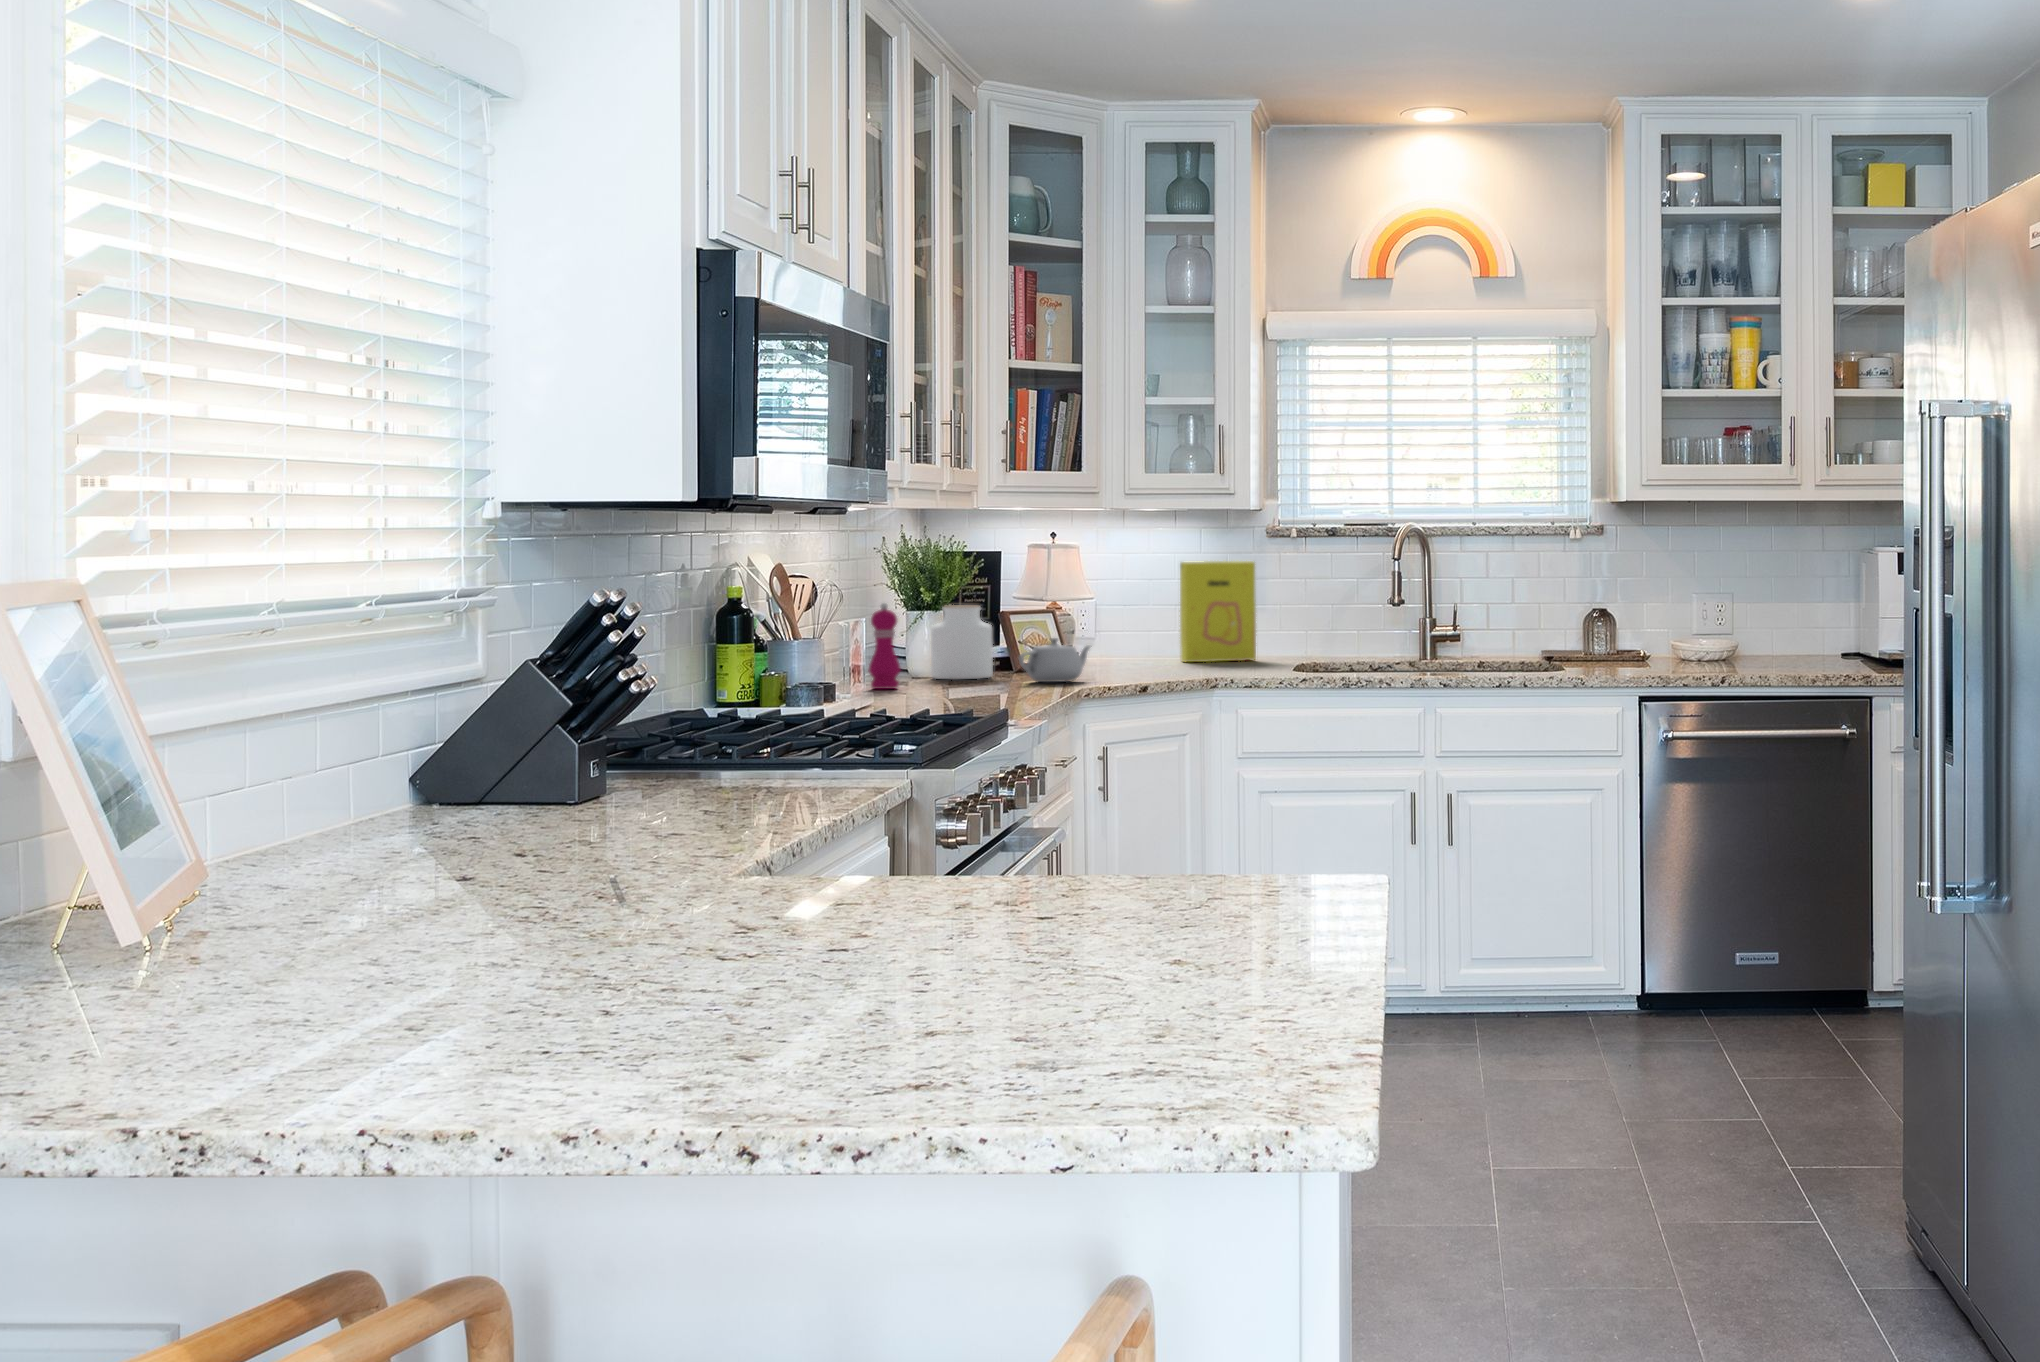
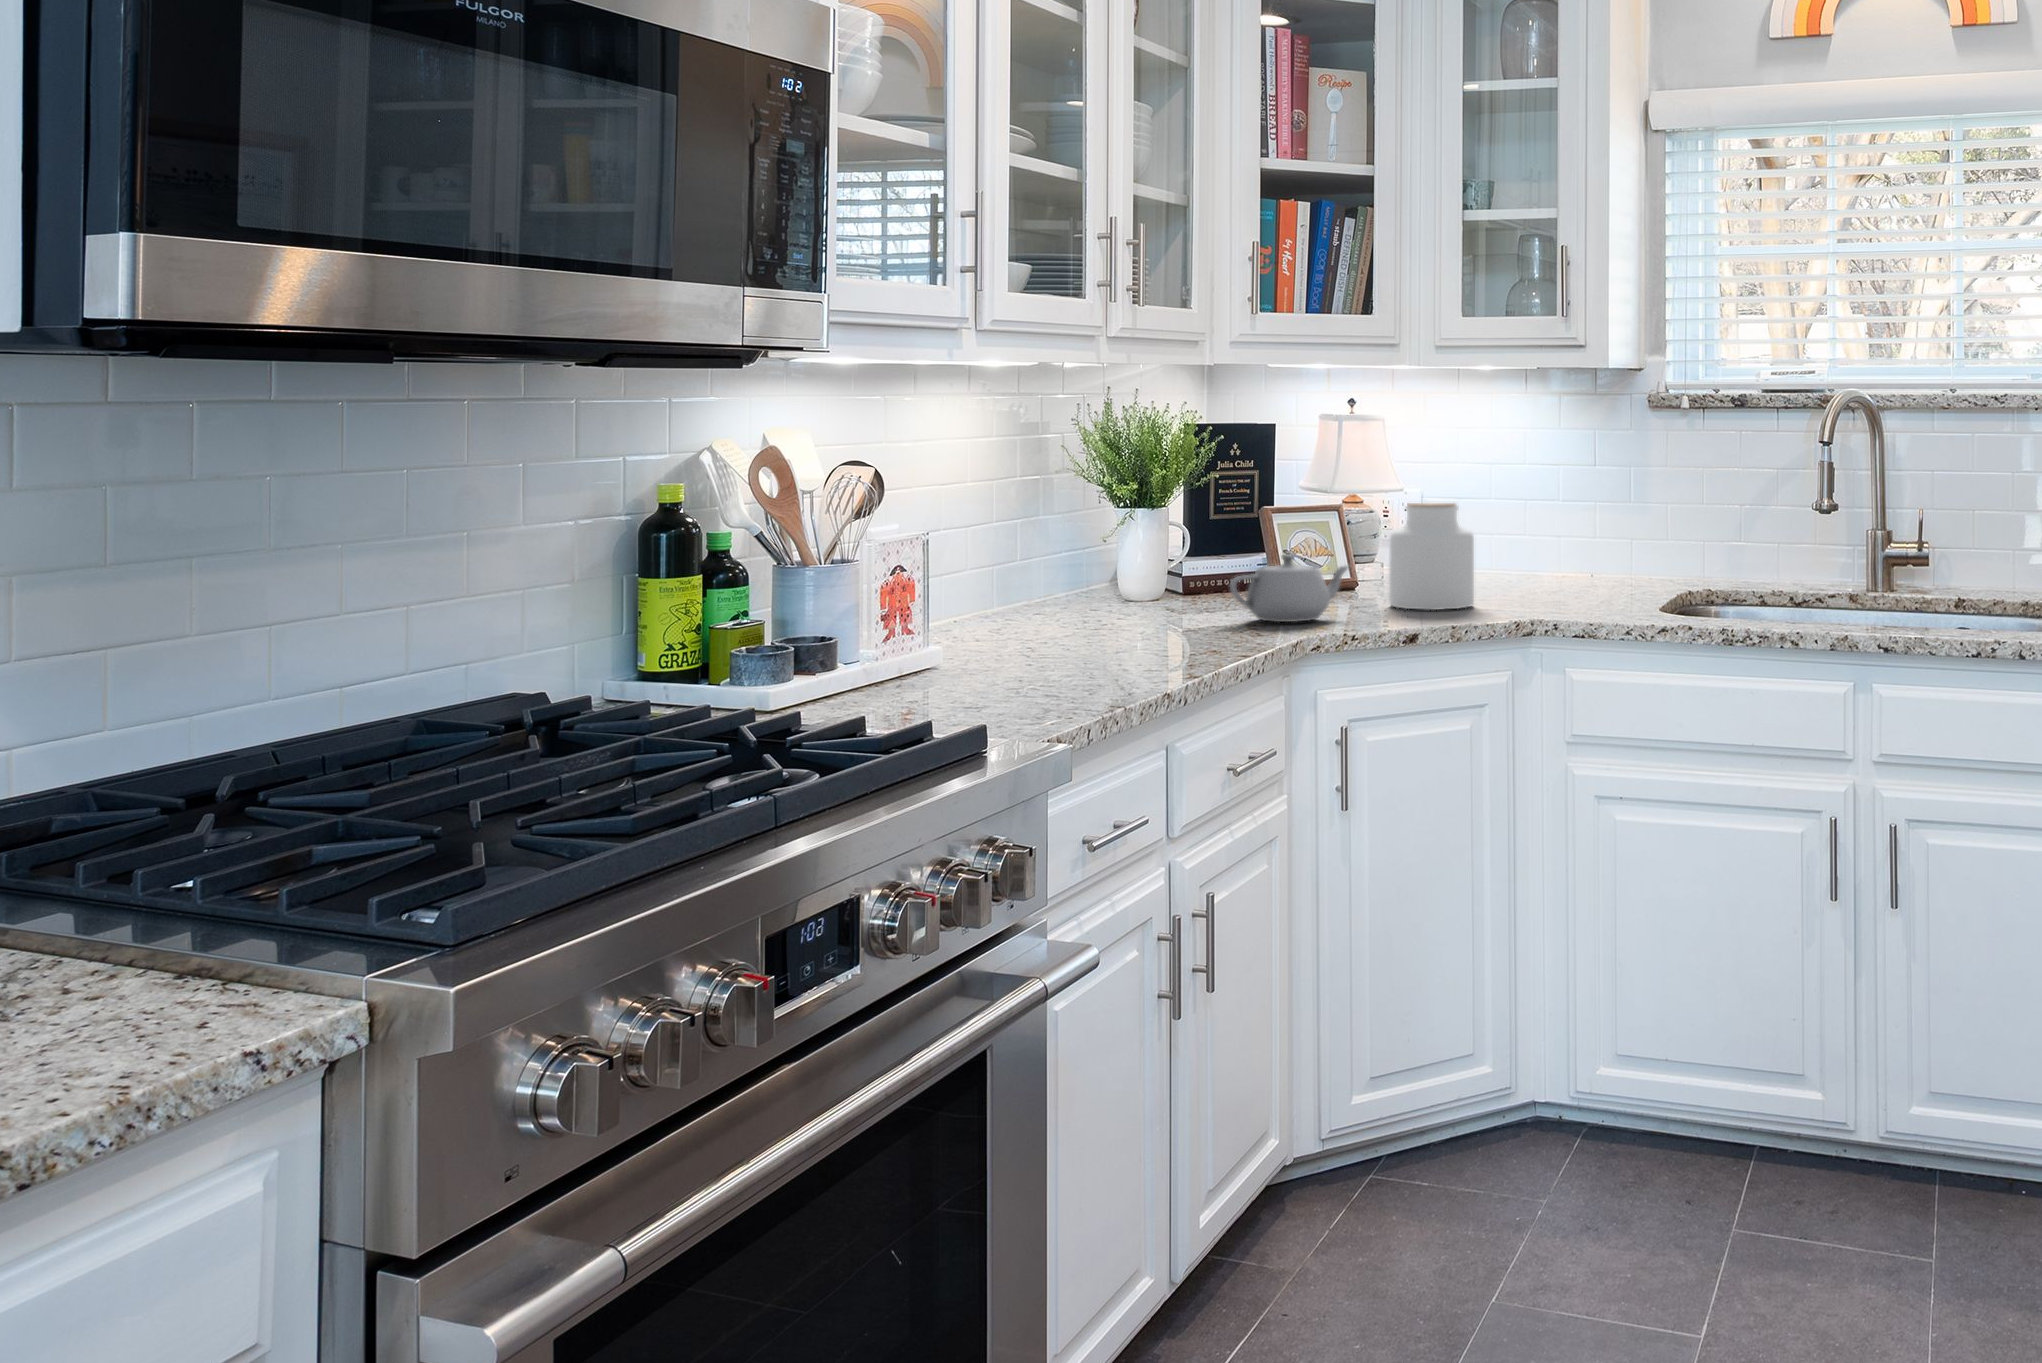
cereal box: present [1180,561,1256,662] -> none [1524,444,1629,584]
pepper mill: present [868,603,900,689] -> none [1005,499,1052,628]
jar: present [931,605,993,679] -> present [1389,503,1474,610]

